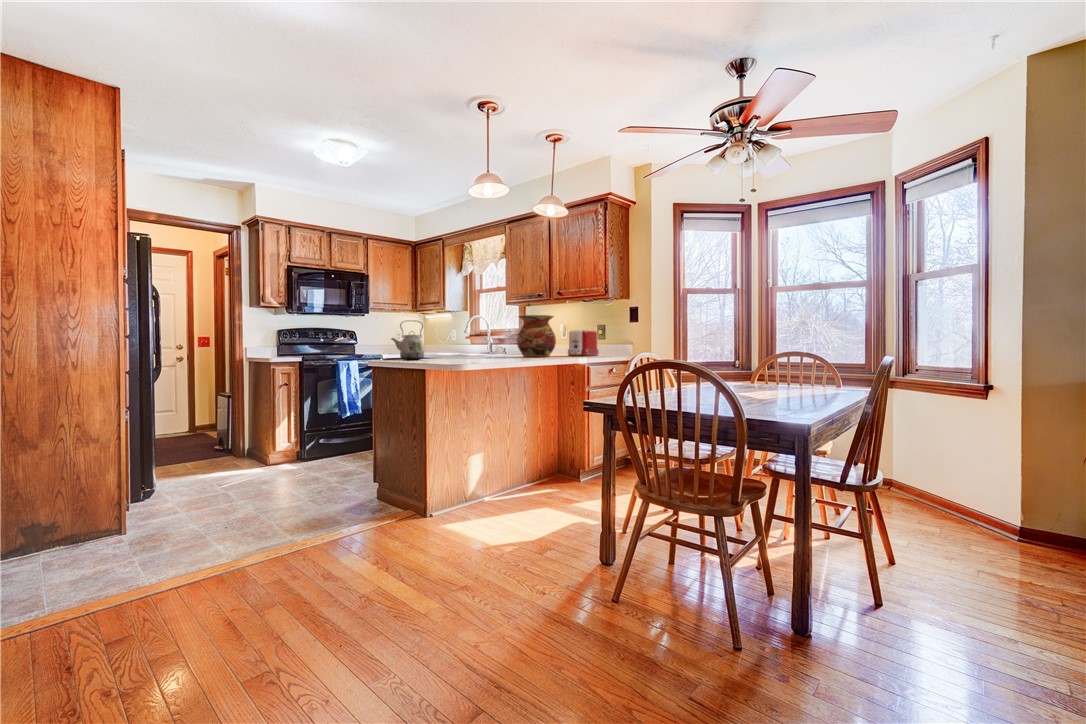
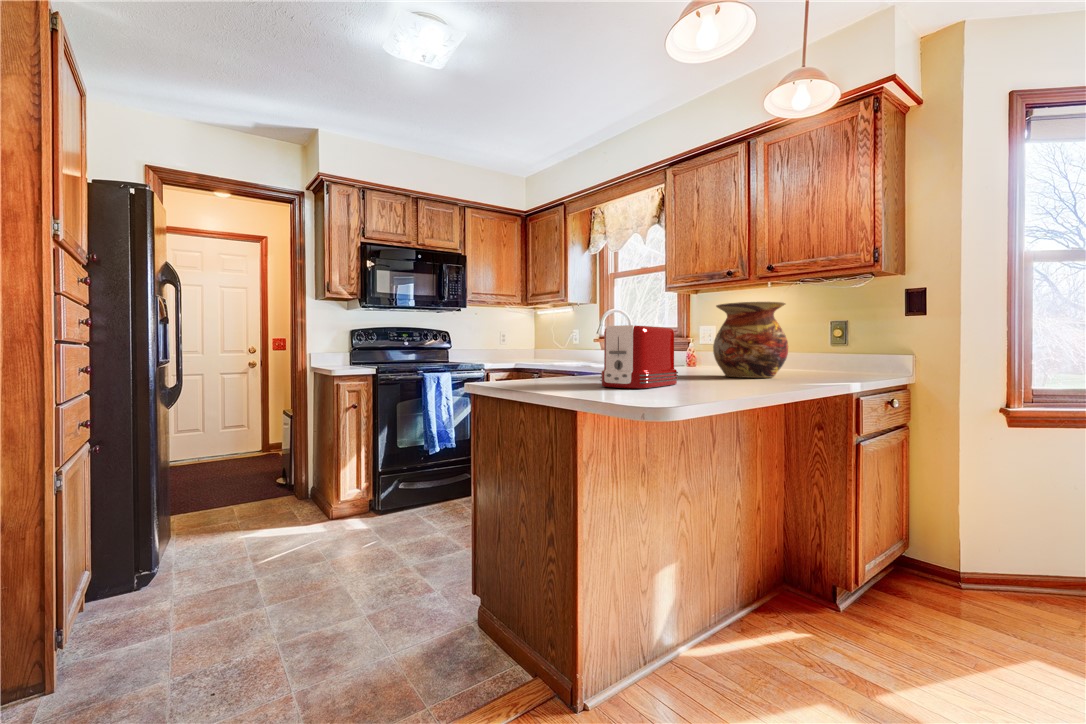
kettle: present [391,321,424,360] -> none [504,312,564,386]
toaster: present [568,330,599,356] -> present [600,325,678,388]

